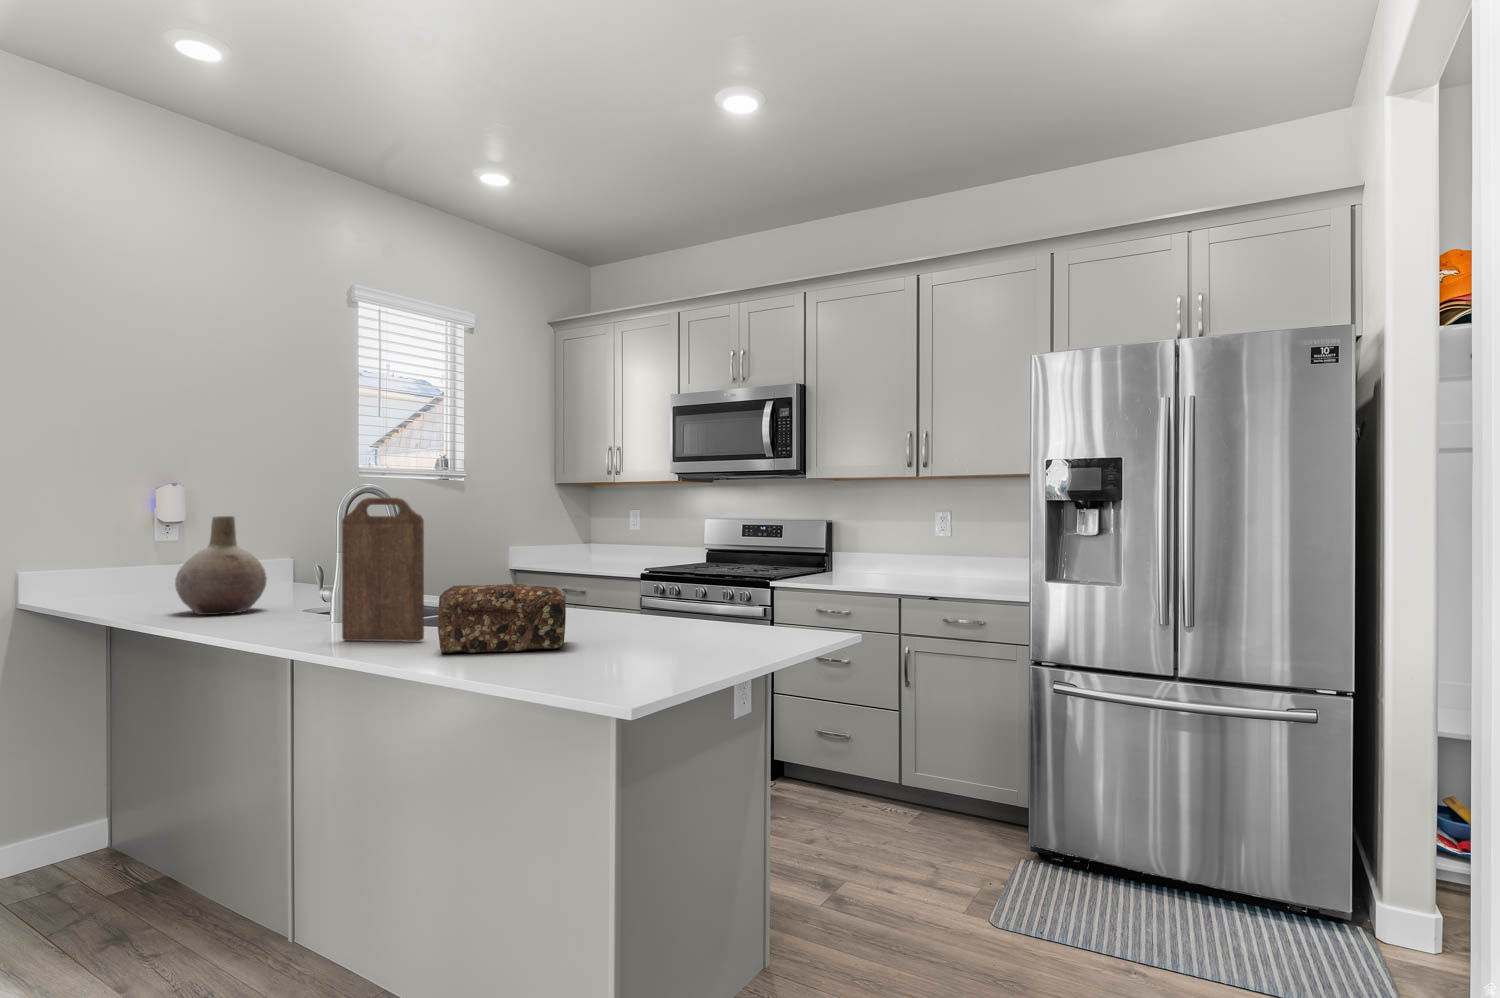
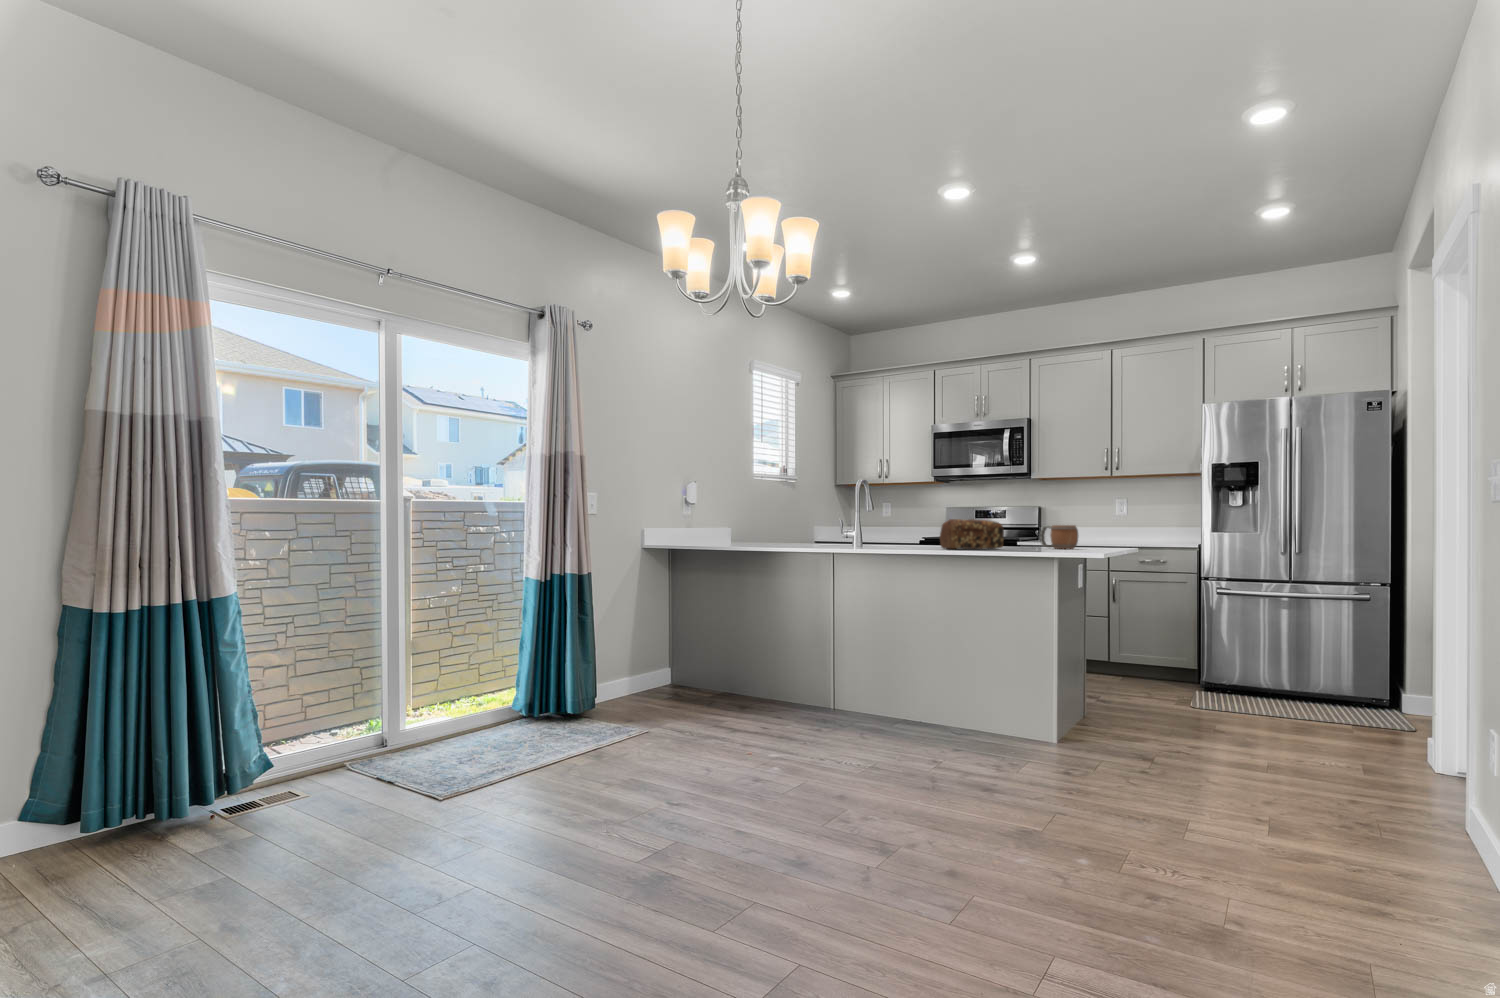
cutting board: present [342,498,424,641] -> none [881,479,922,548]
vase: present [175,516,267,615] -> none [736,493,779,546]
mug: none [685,587,747,641] -> present [1040,525,1078,549]

